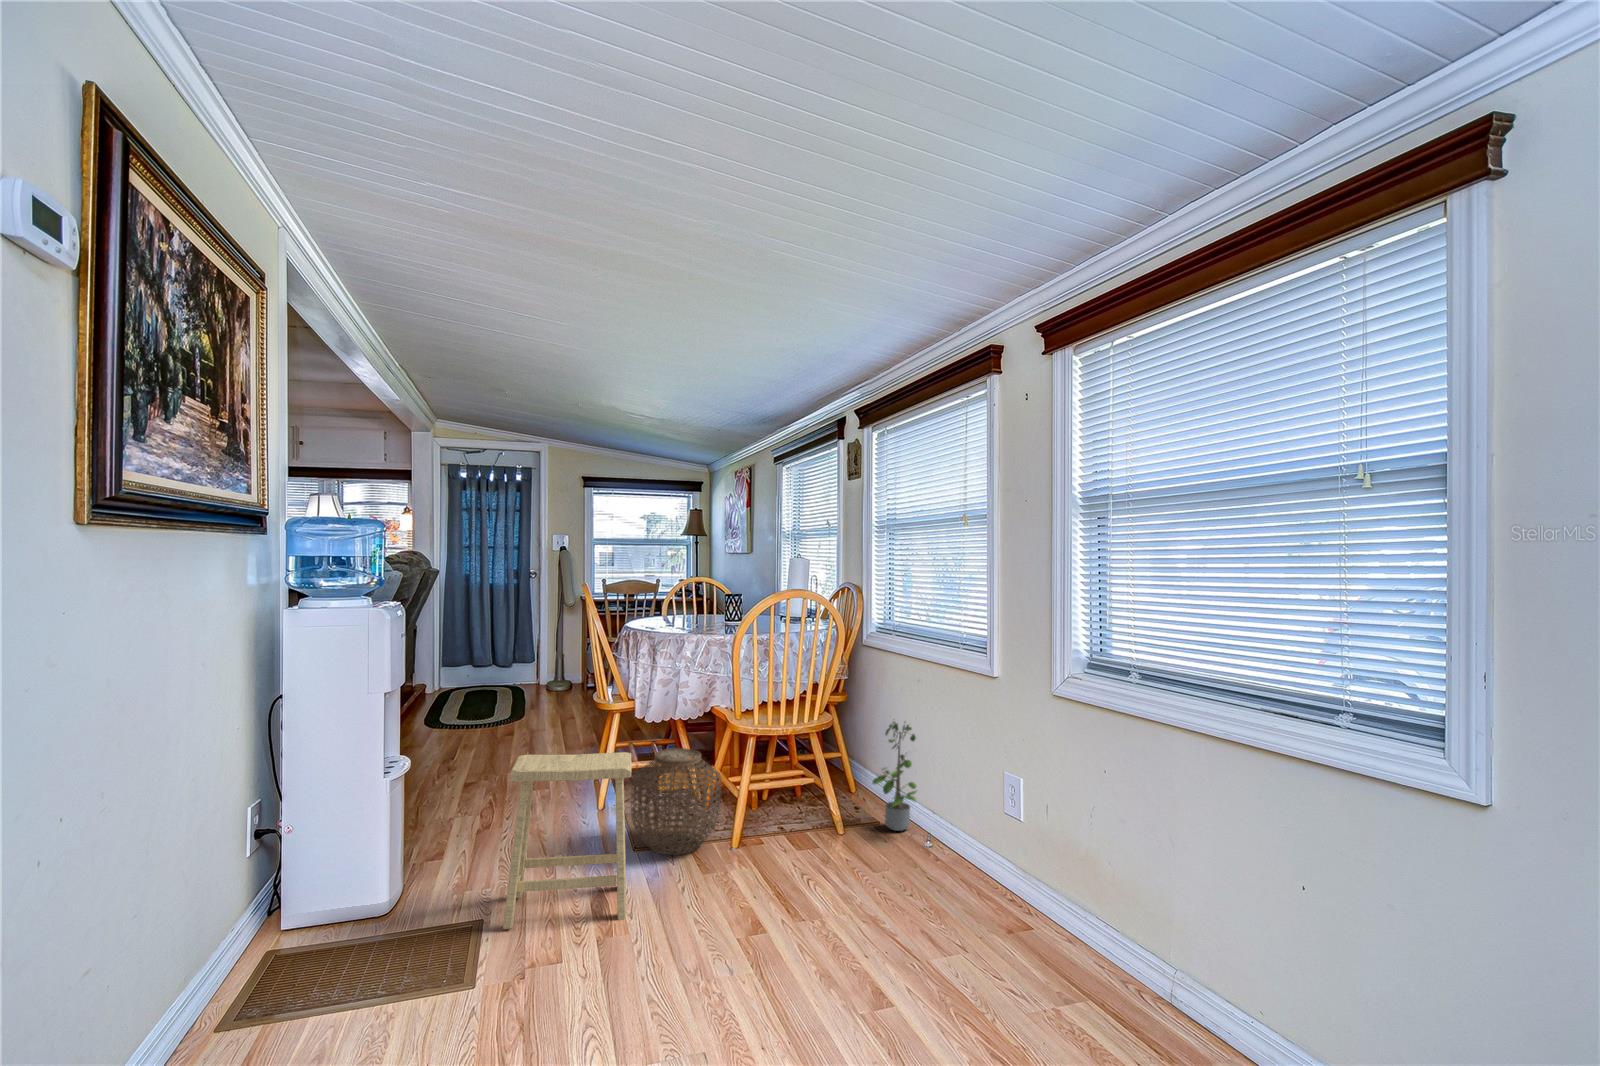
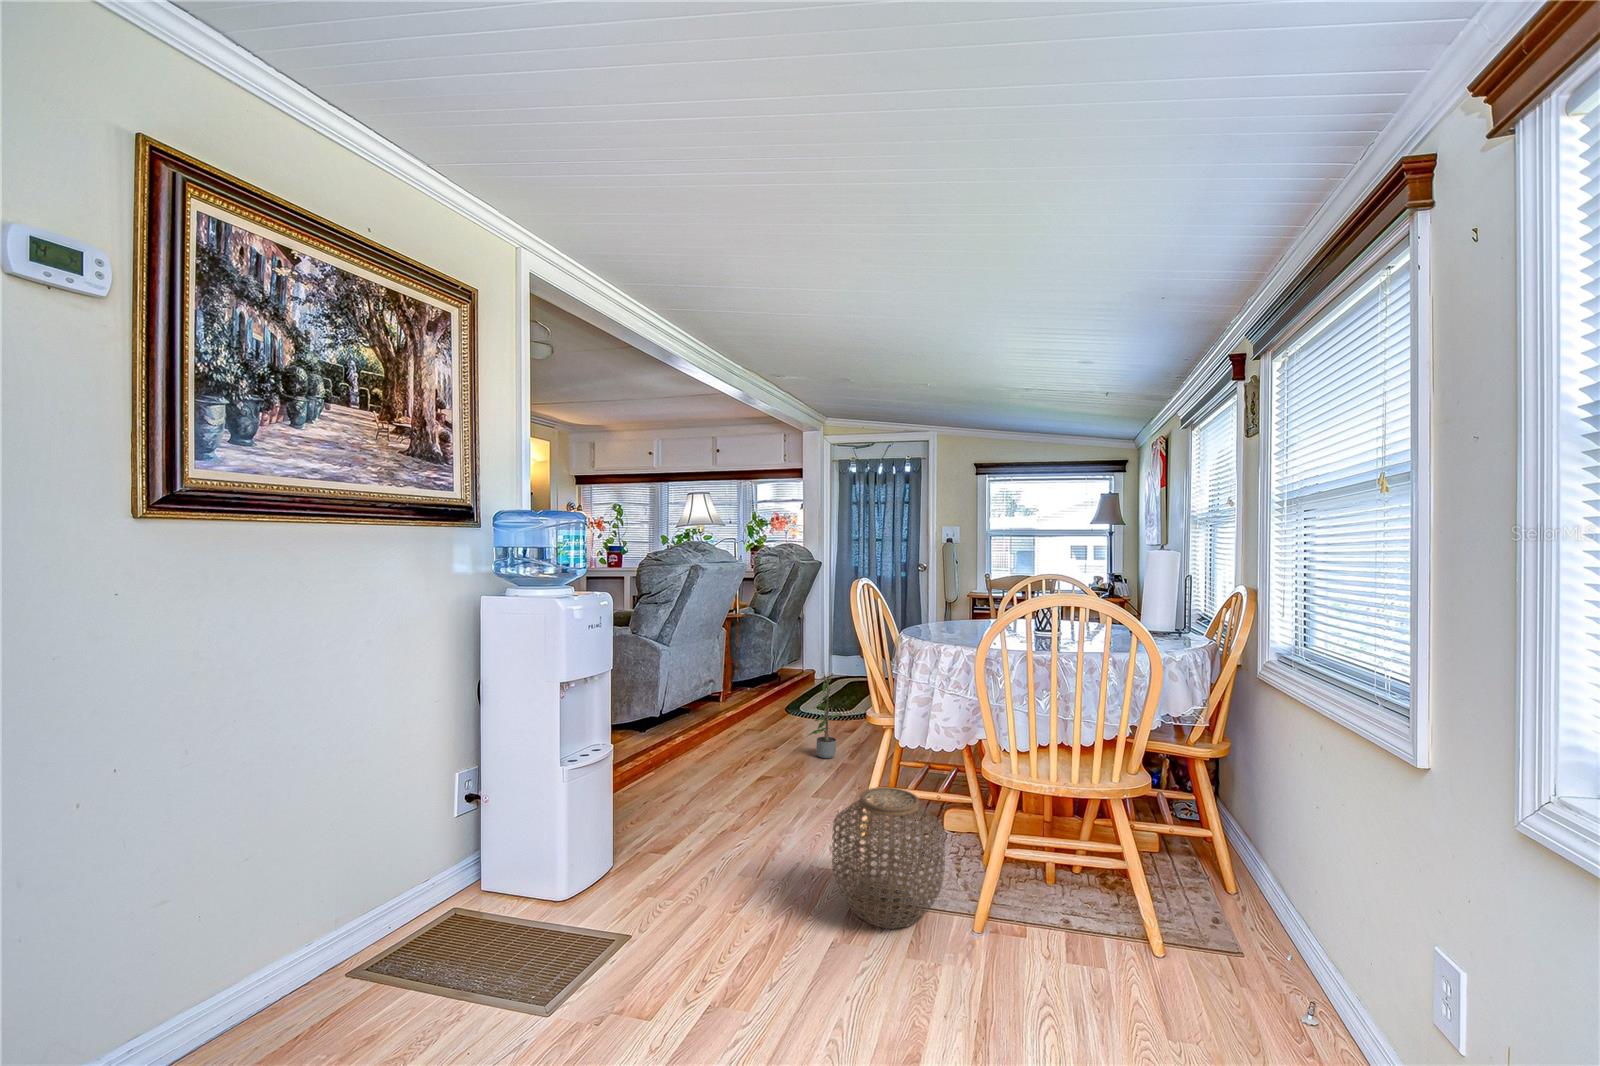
potted plant: present [873,722,917,831] -> present [808,675,841,758]
footstool: present [503,752,632,929] -> none [630,767,787,998]

